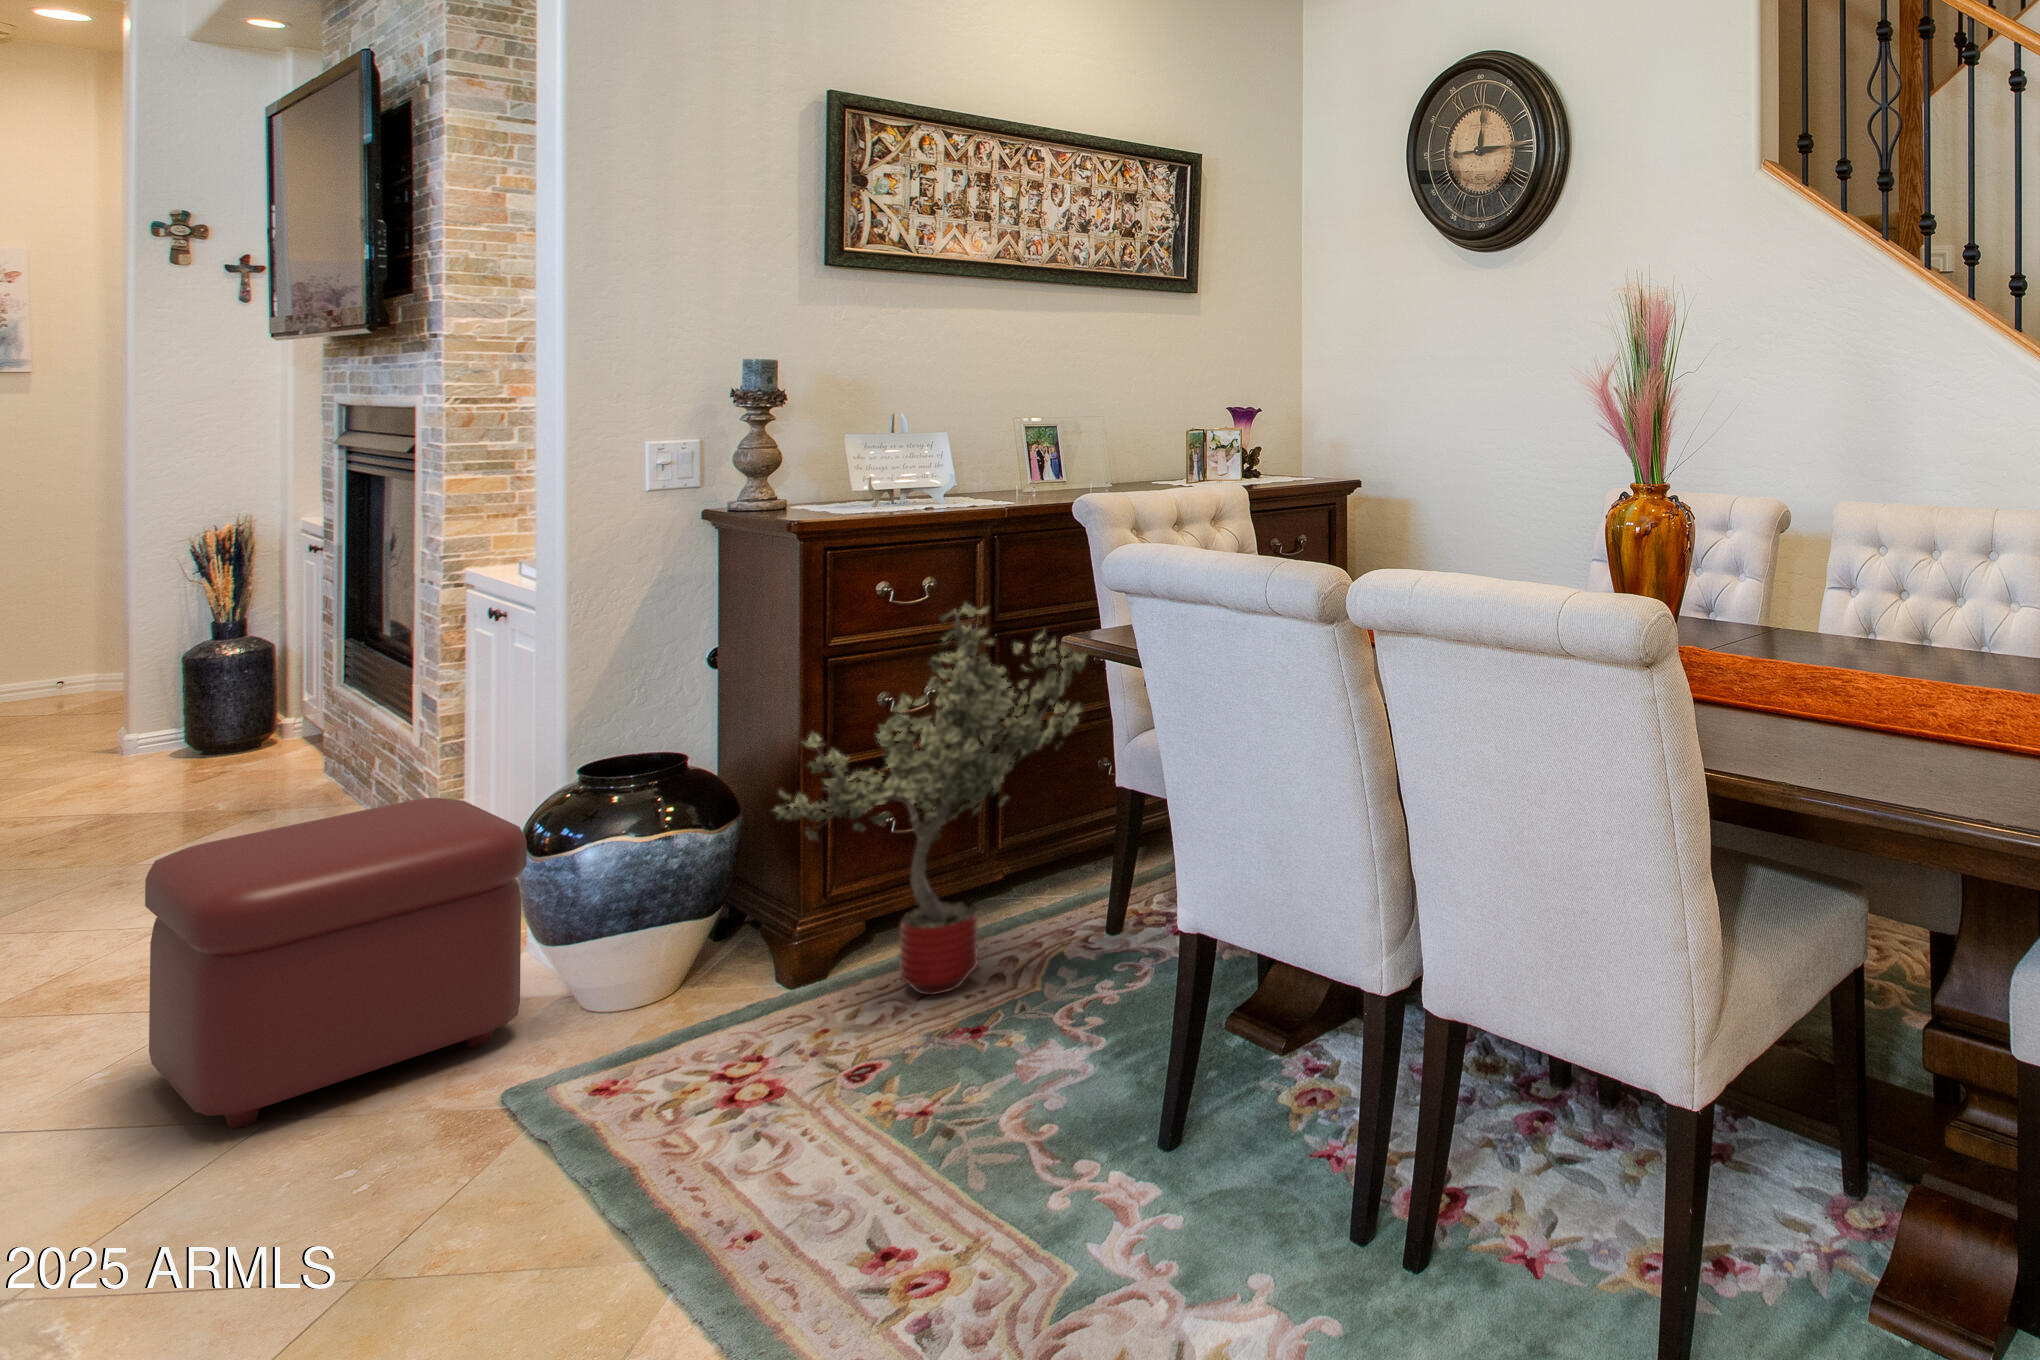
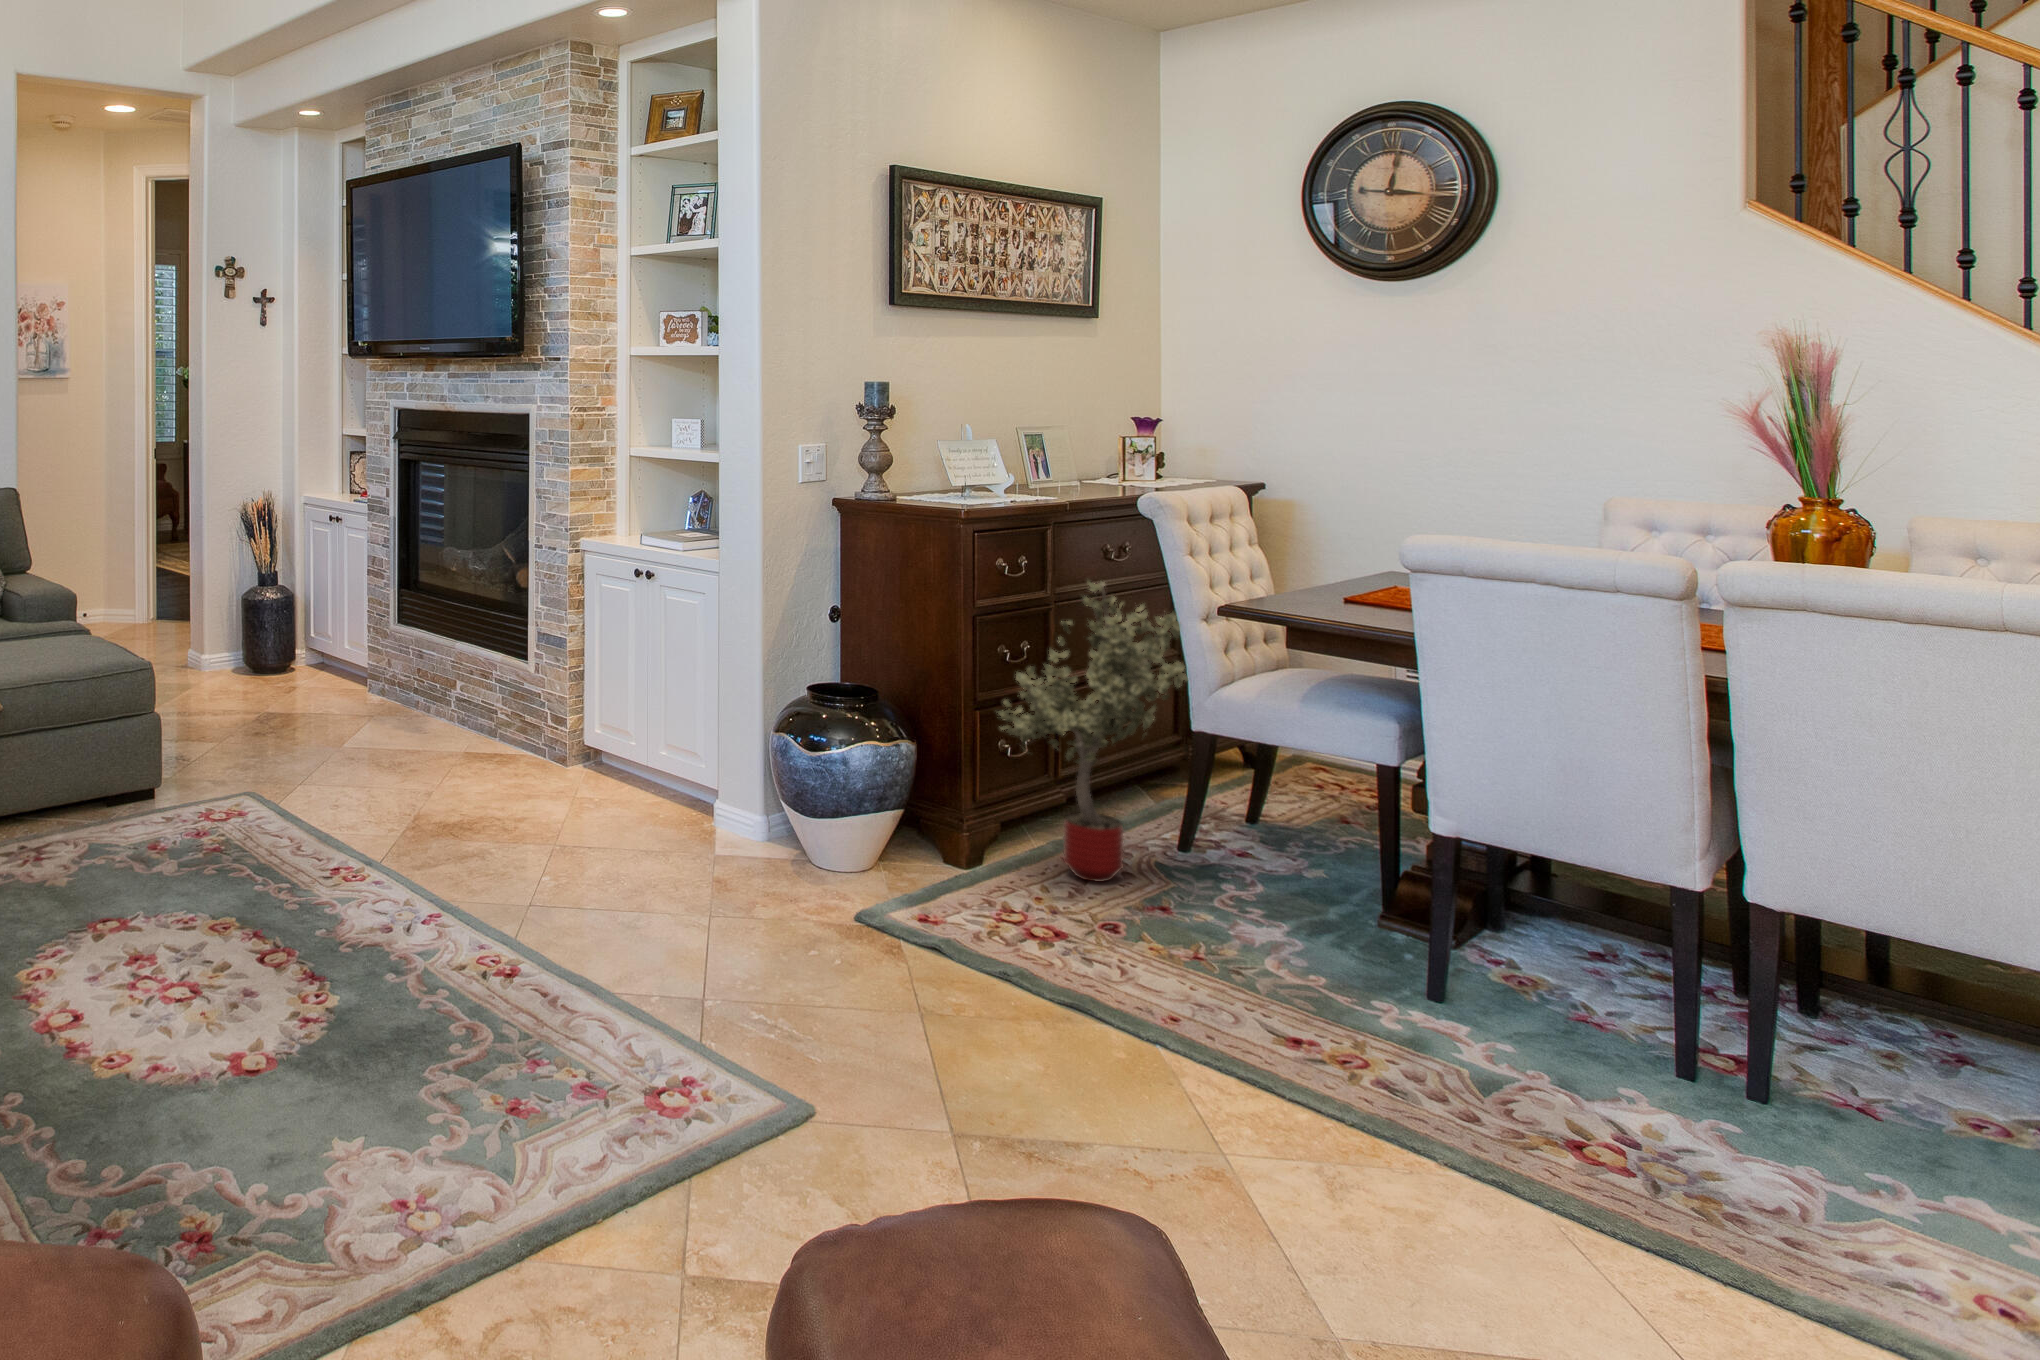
ottoman: present [145,798,527,1128] -> none [596,707,820,917]

